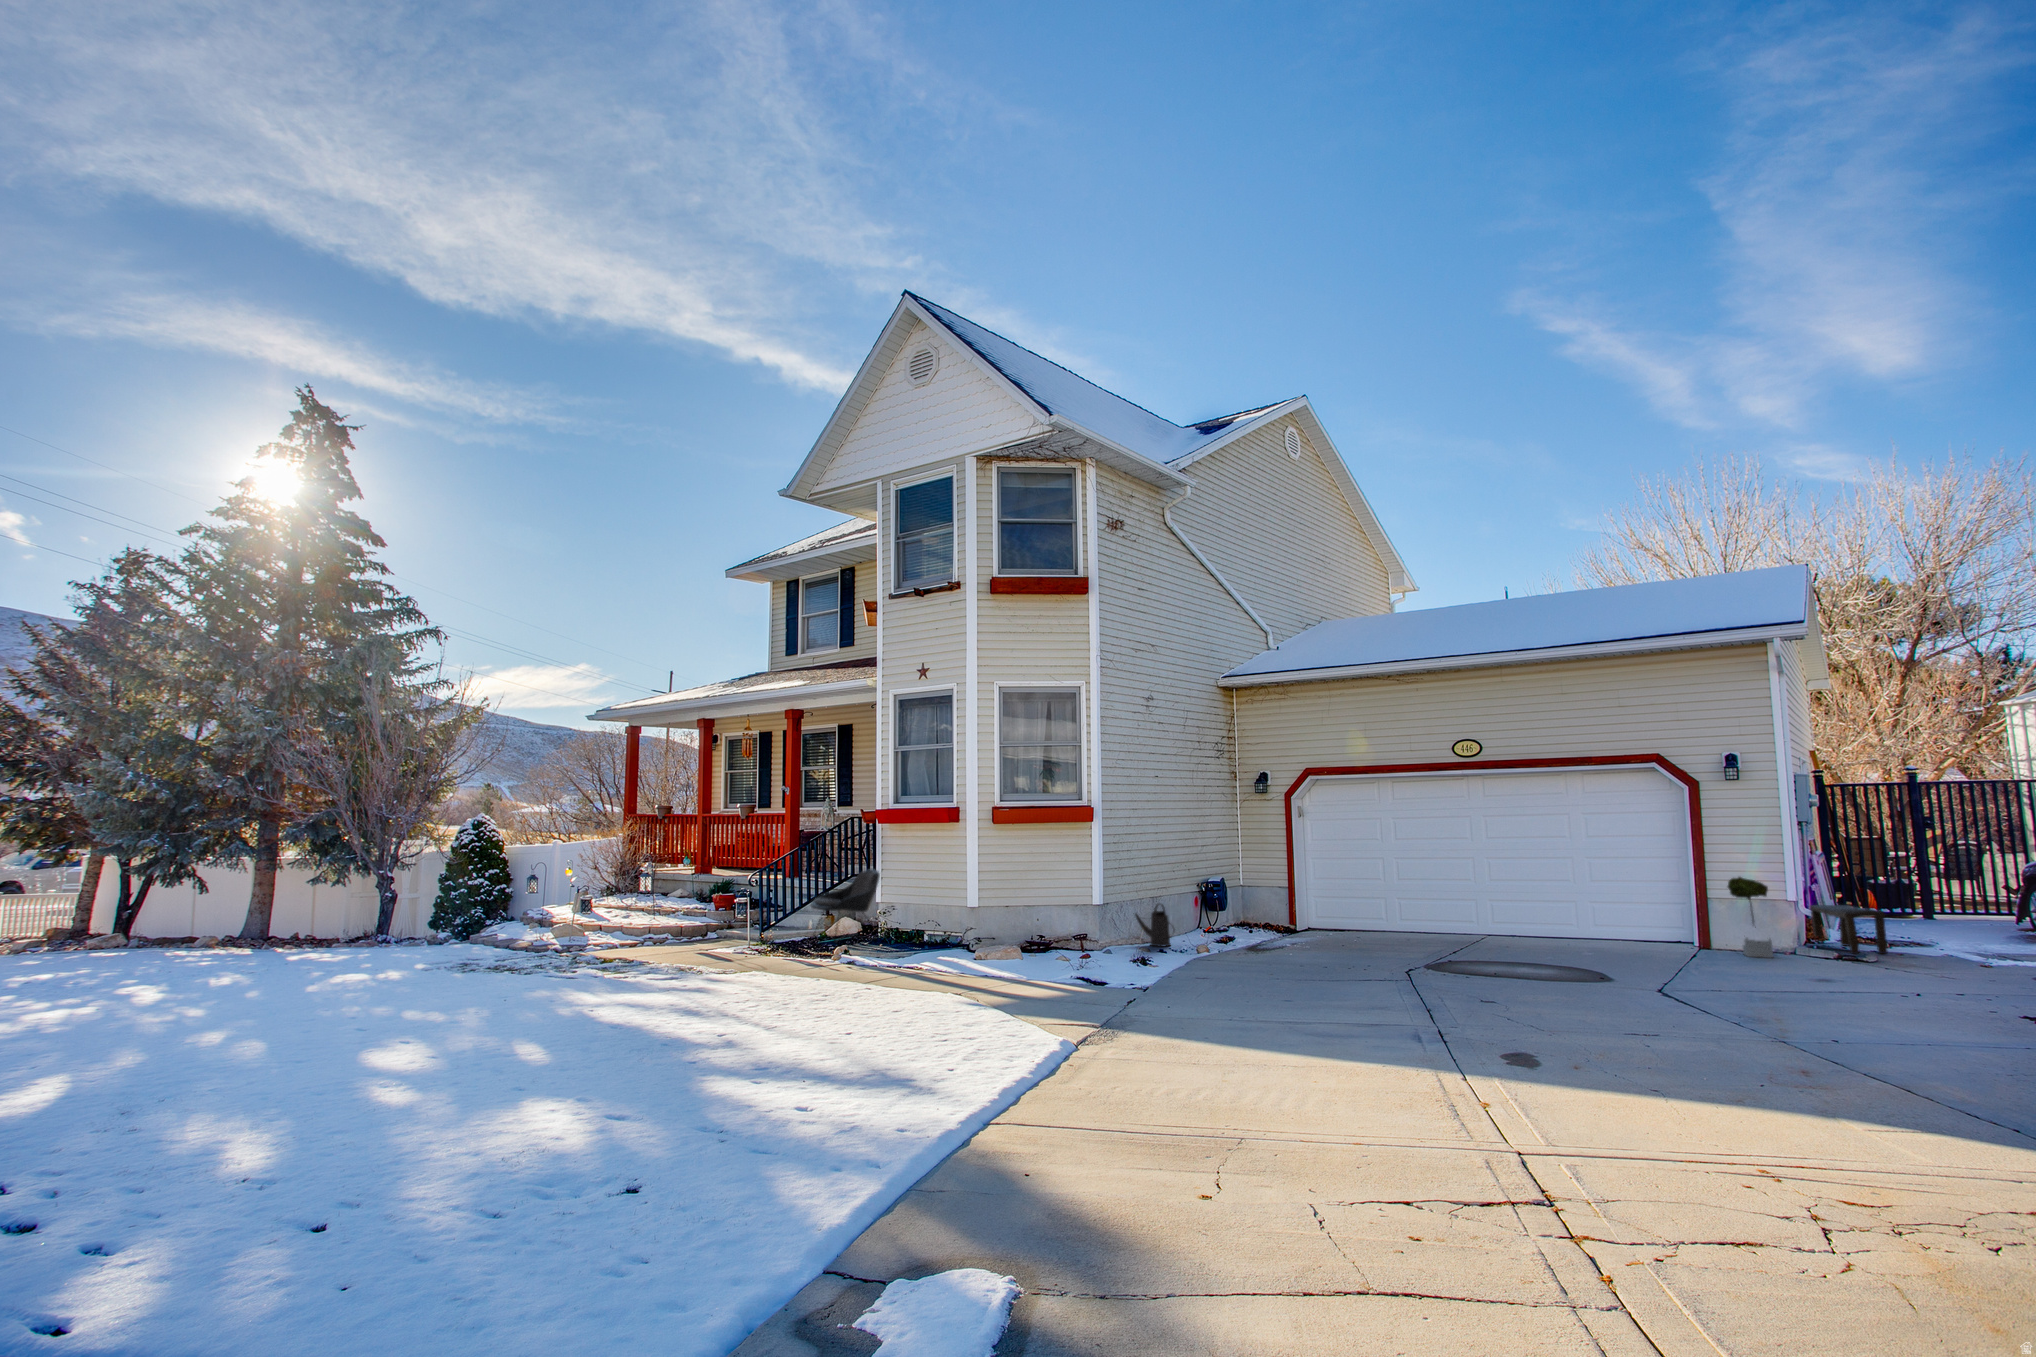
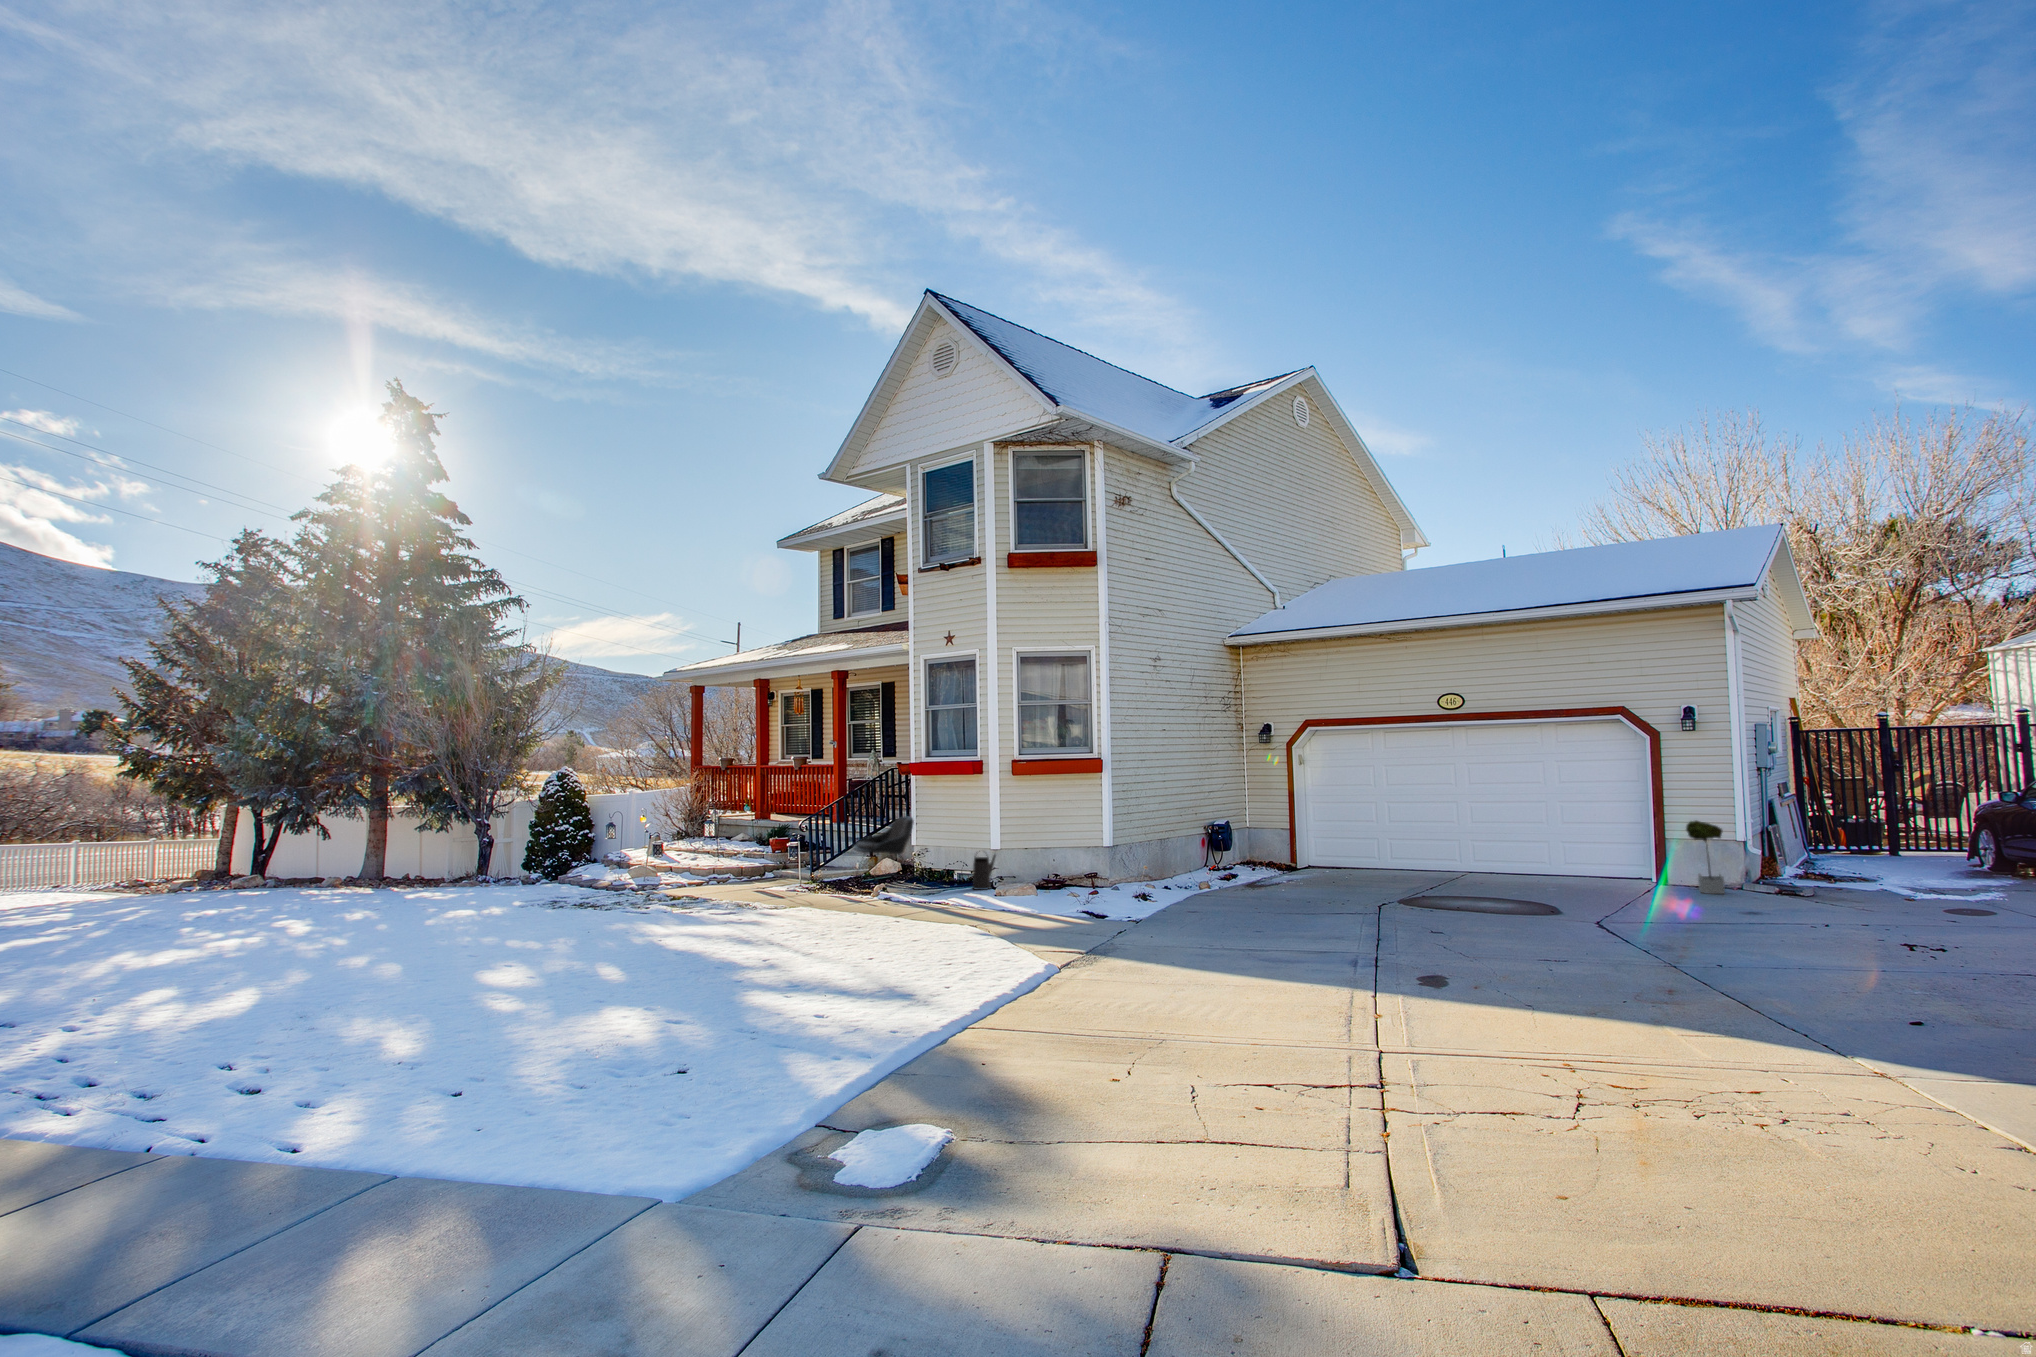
watering can: present [1135,904,1174,947] -> present [973,855,996,890]
bench: present [1810,905,1888,954] -> none [1770,845,1837,890]

